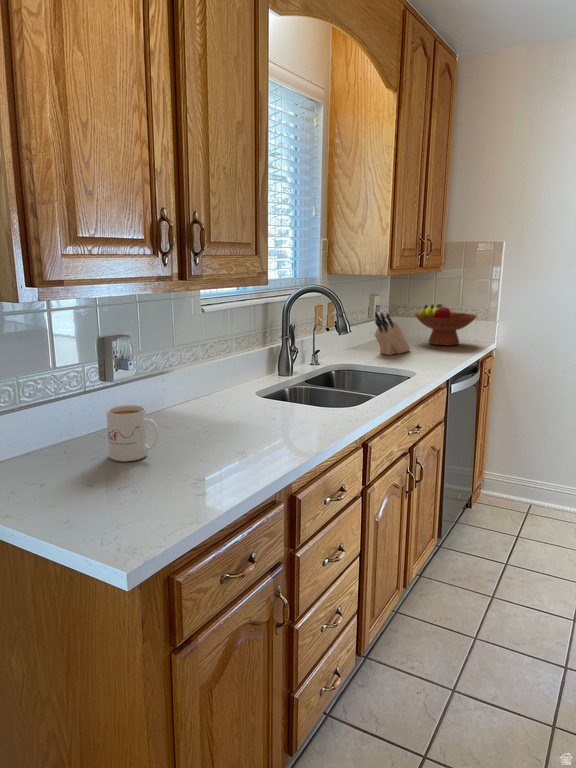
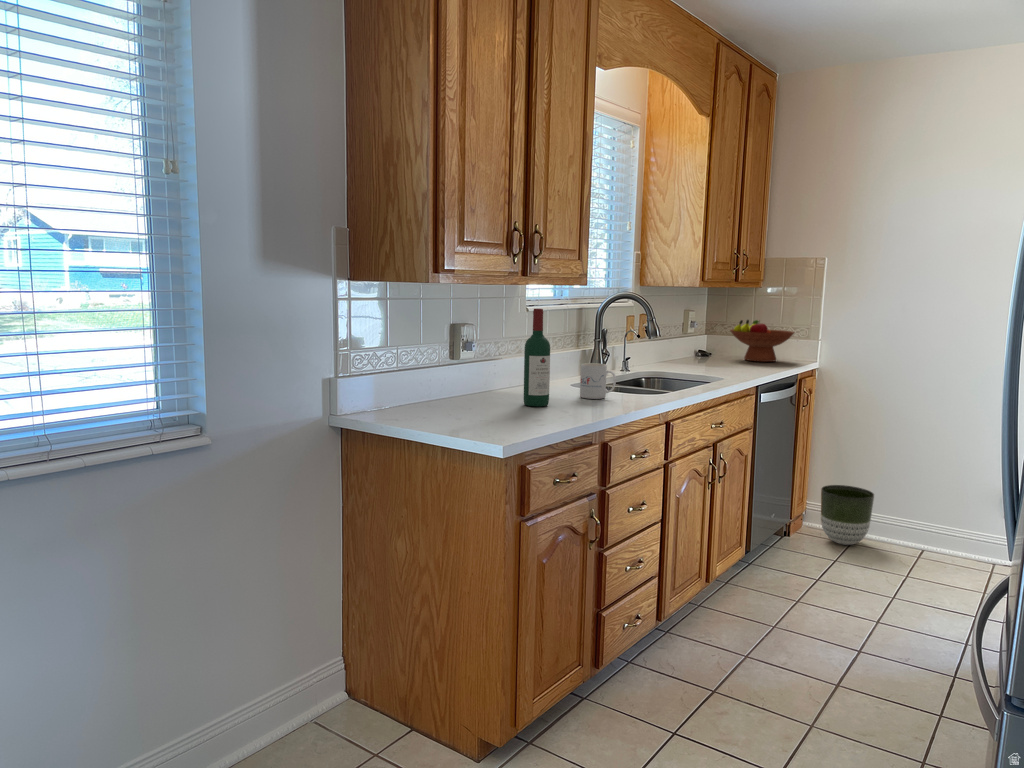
knife block: present [375,312,410,355] -> none [686,323,723,366]
wine bottle: none [188,322,222,446] -> present [524,309,550,407]
mug: present [107,405,159,461] -> present [580,363,616,399]
planter: none [500,458,550,516] -> present [821,485,874,545]

